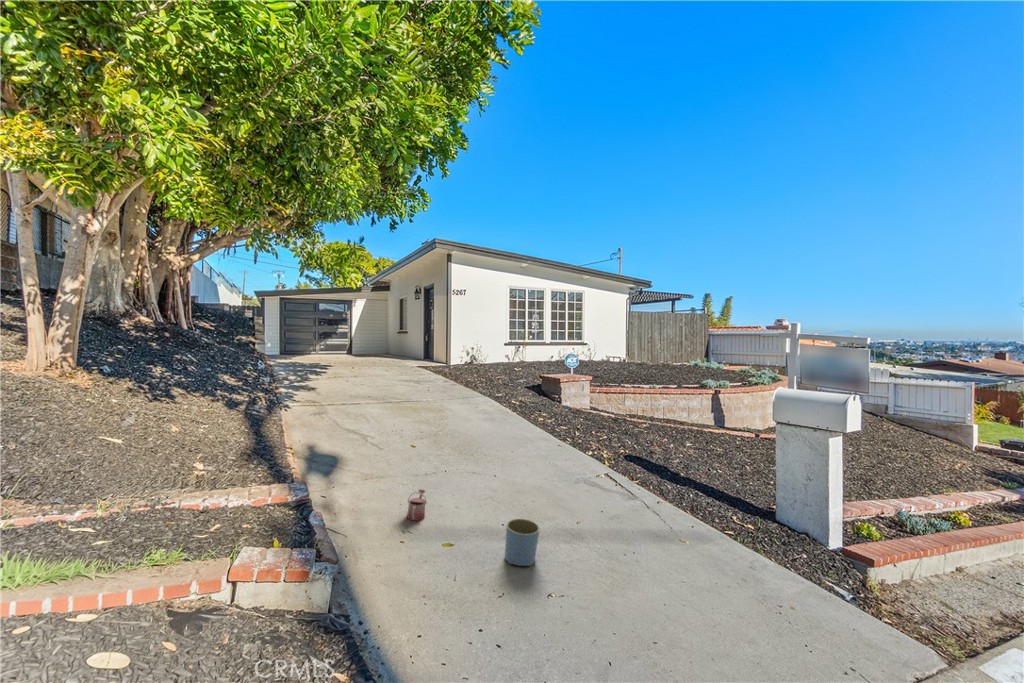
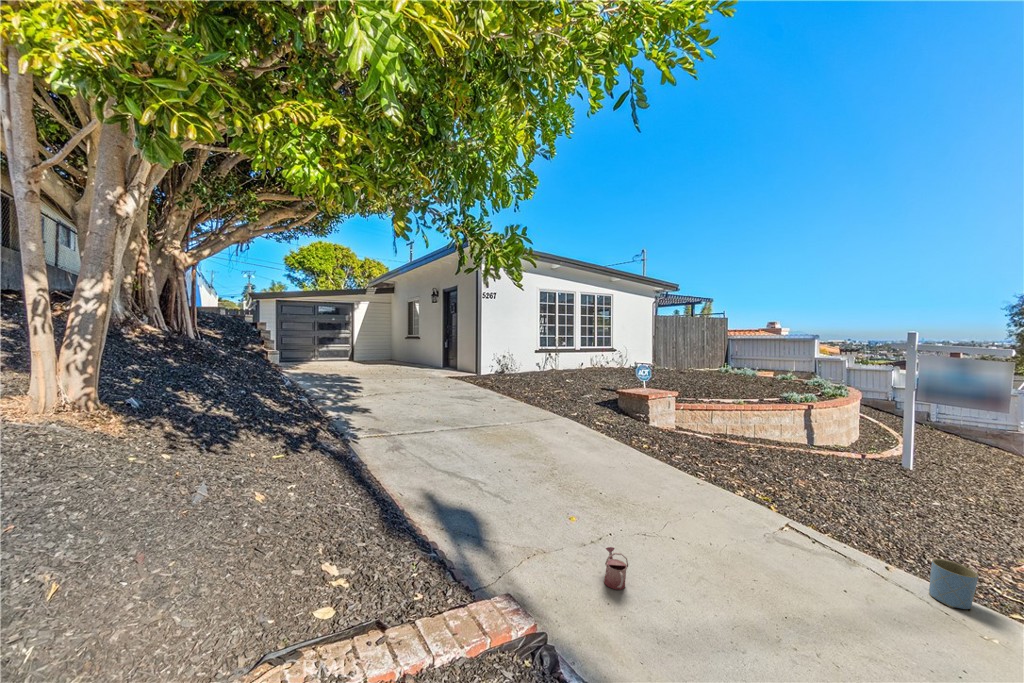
planter: present [505,519,540,566] -> present [929,559,978,609]

